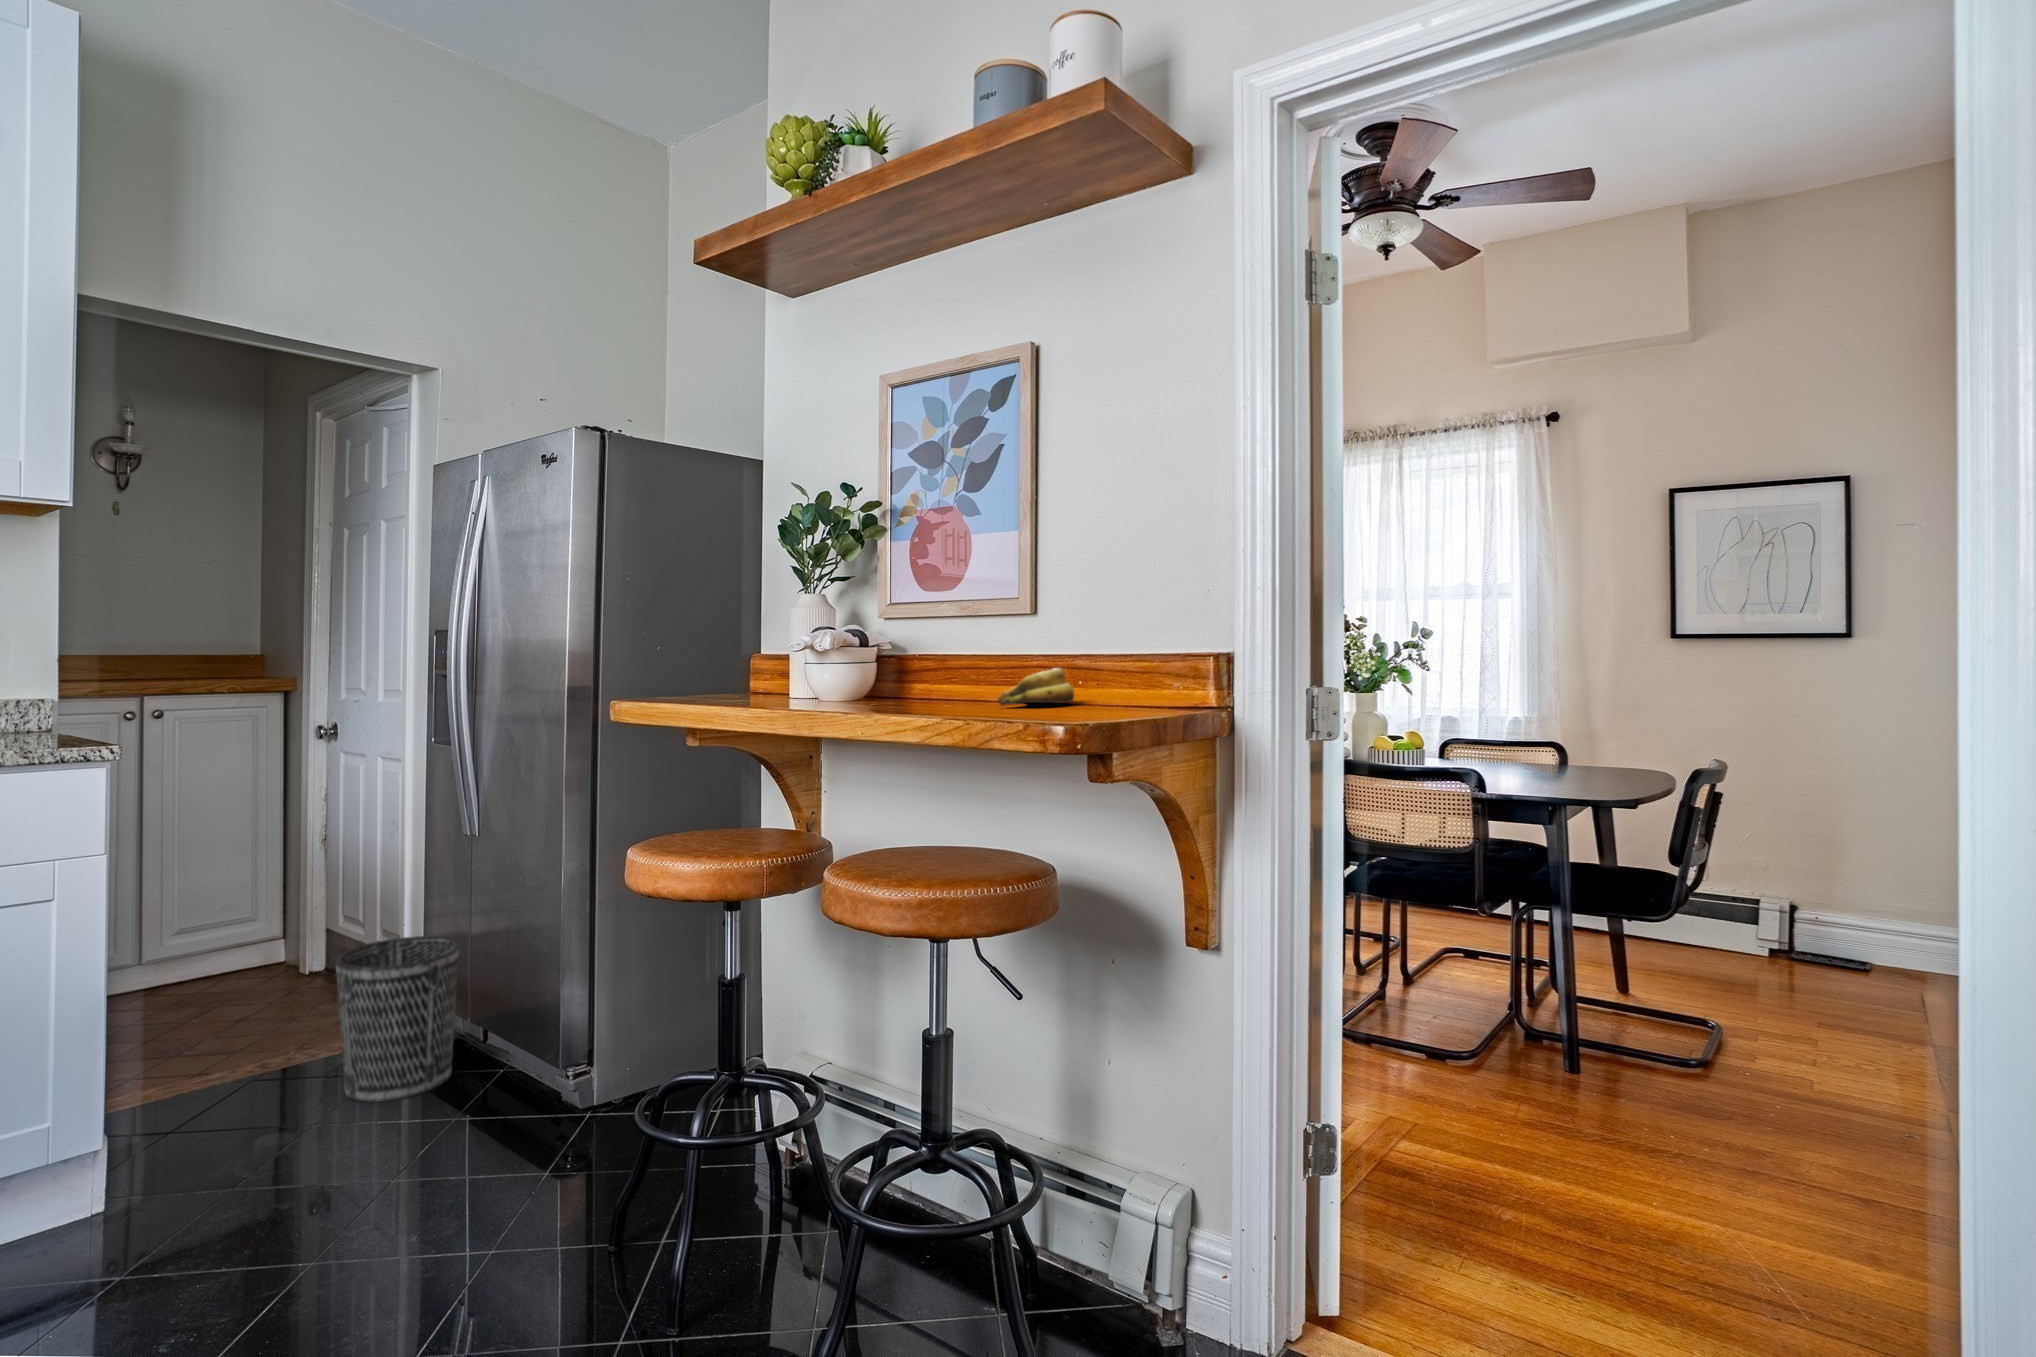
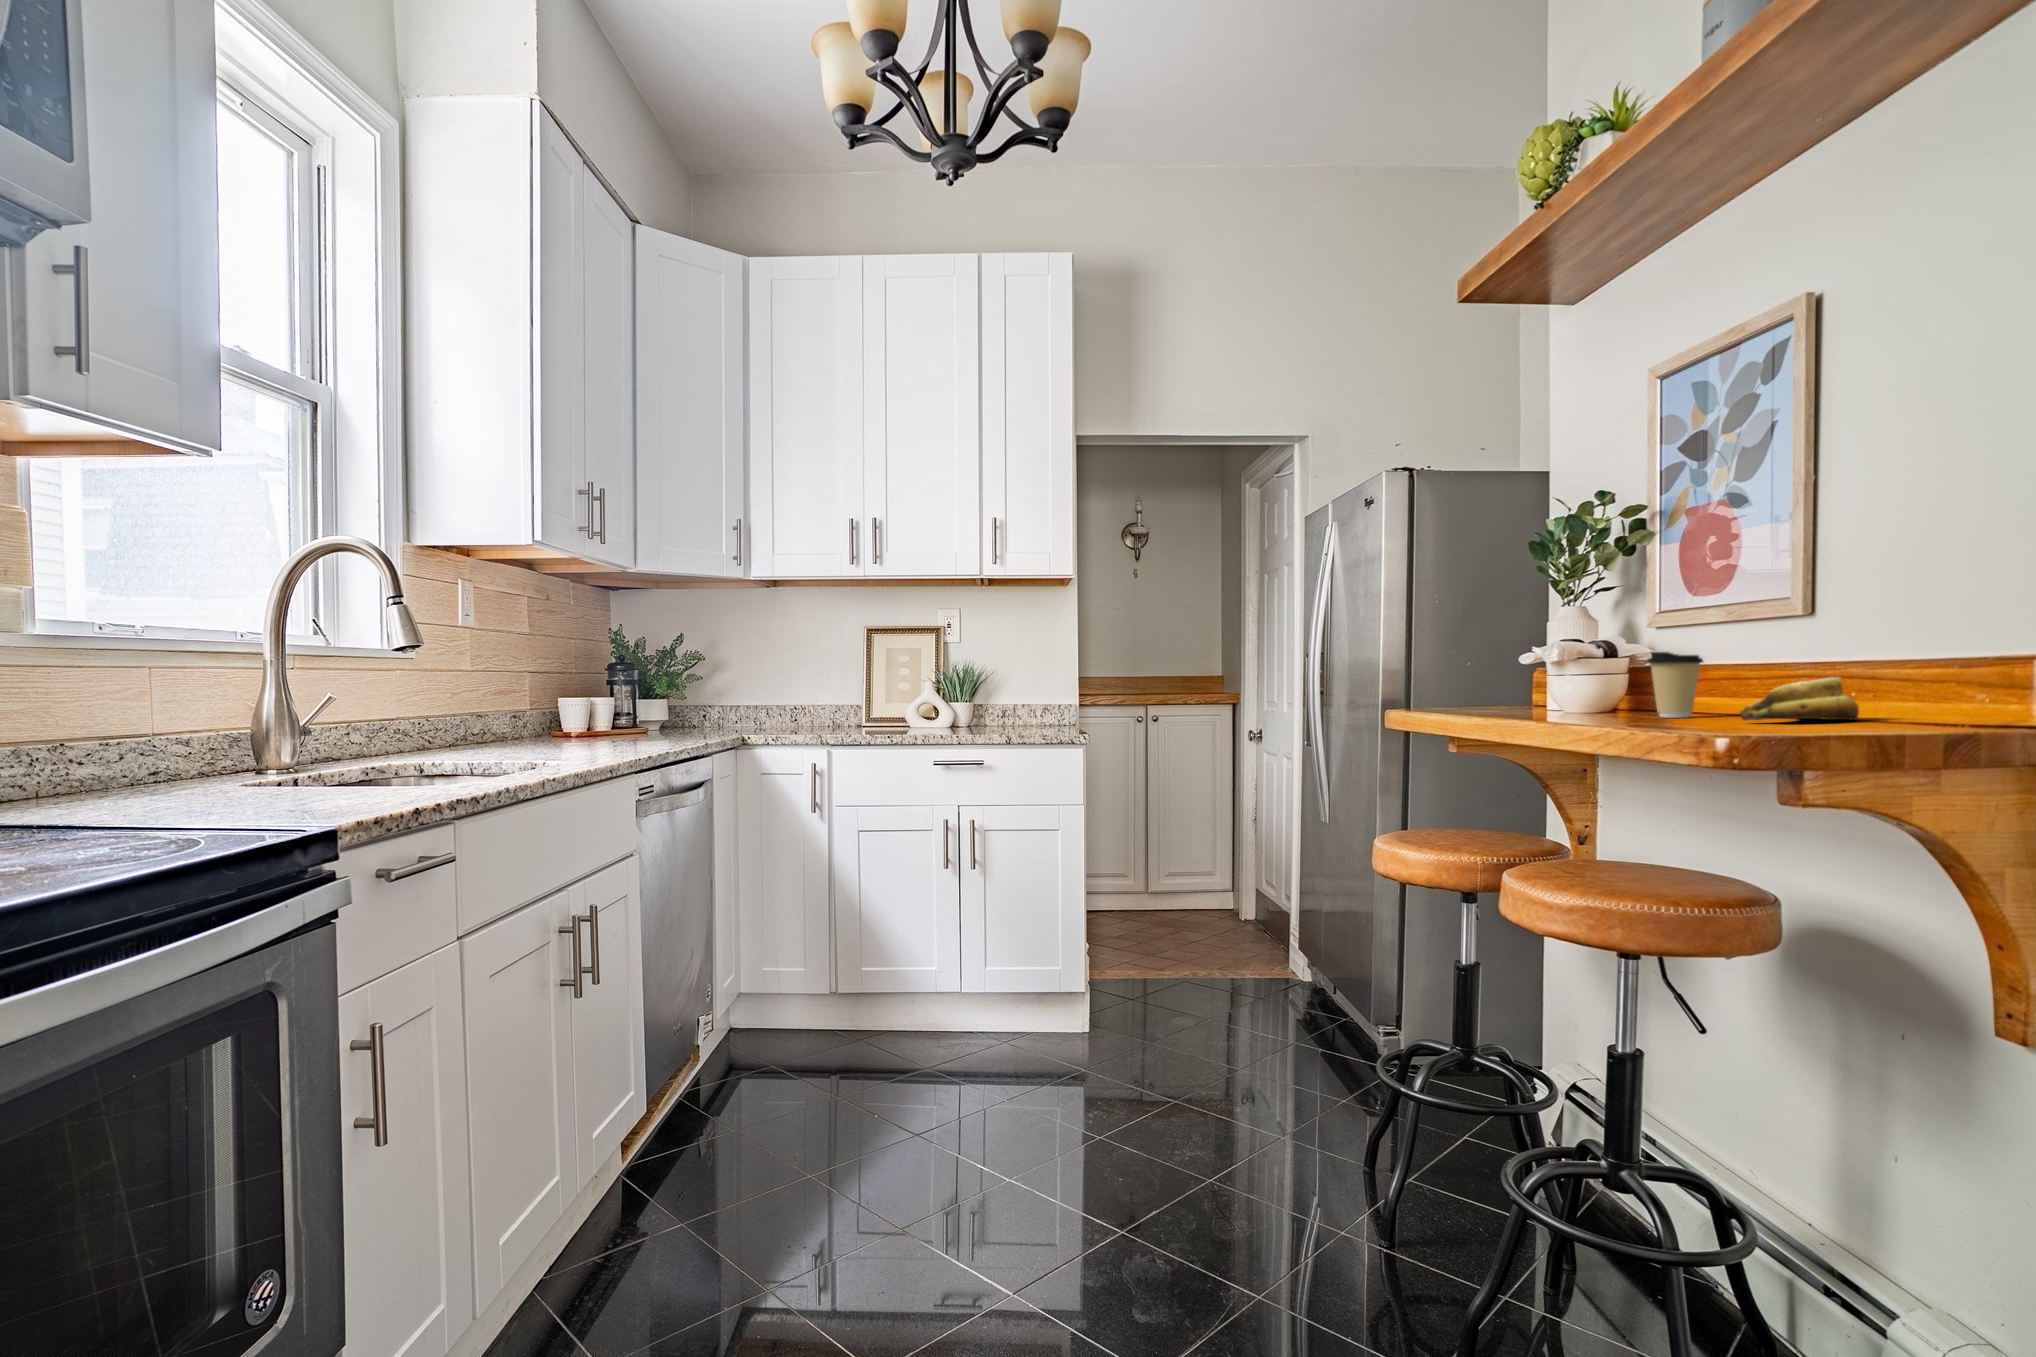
coffee cup: none [893,643,938,704] -> present [1648,652,1703,718]
wastebasket: present [336,936,460,1103] -> none [1230,895,1316,1021]

